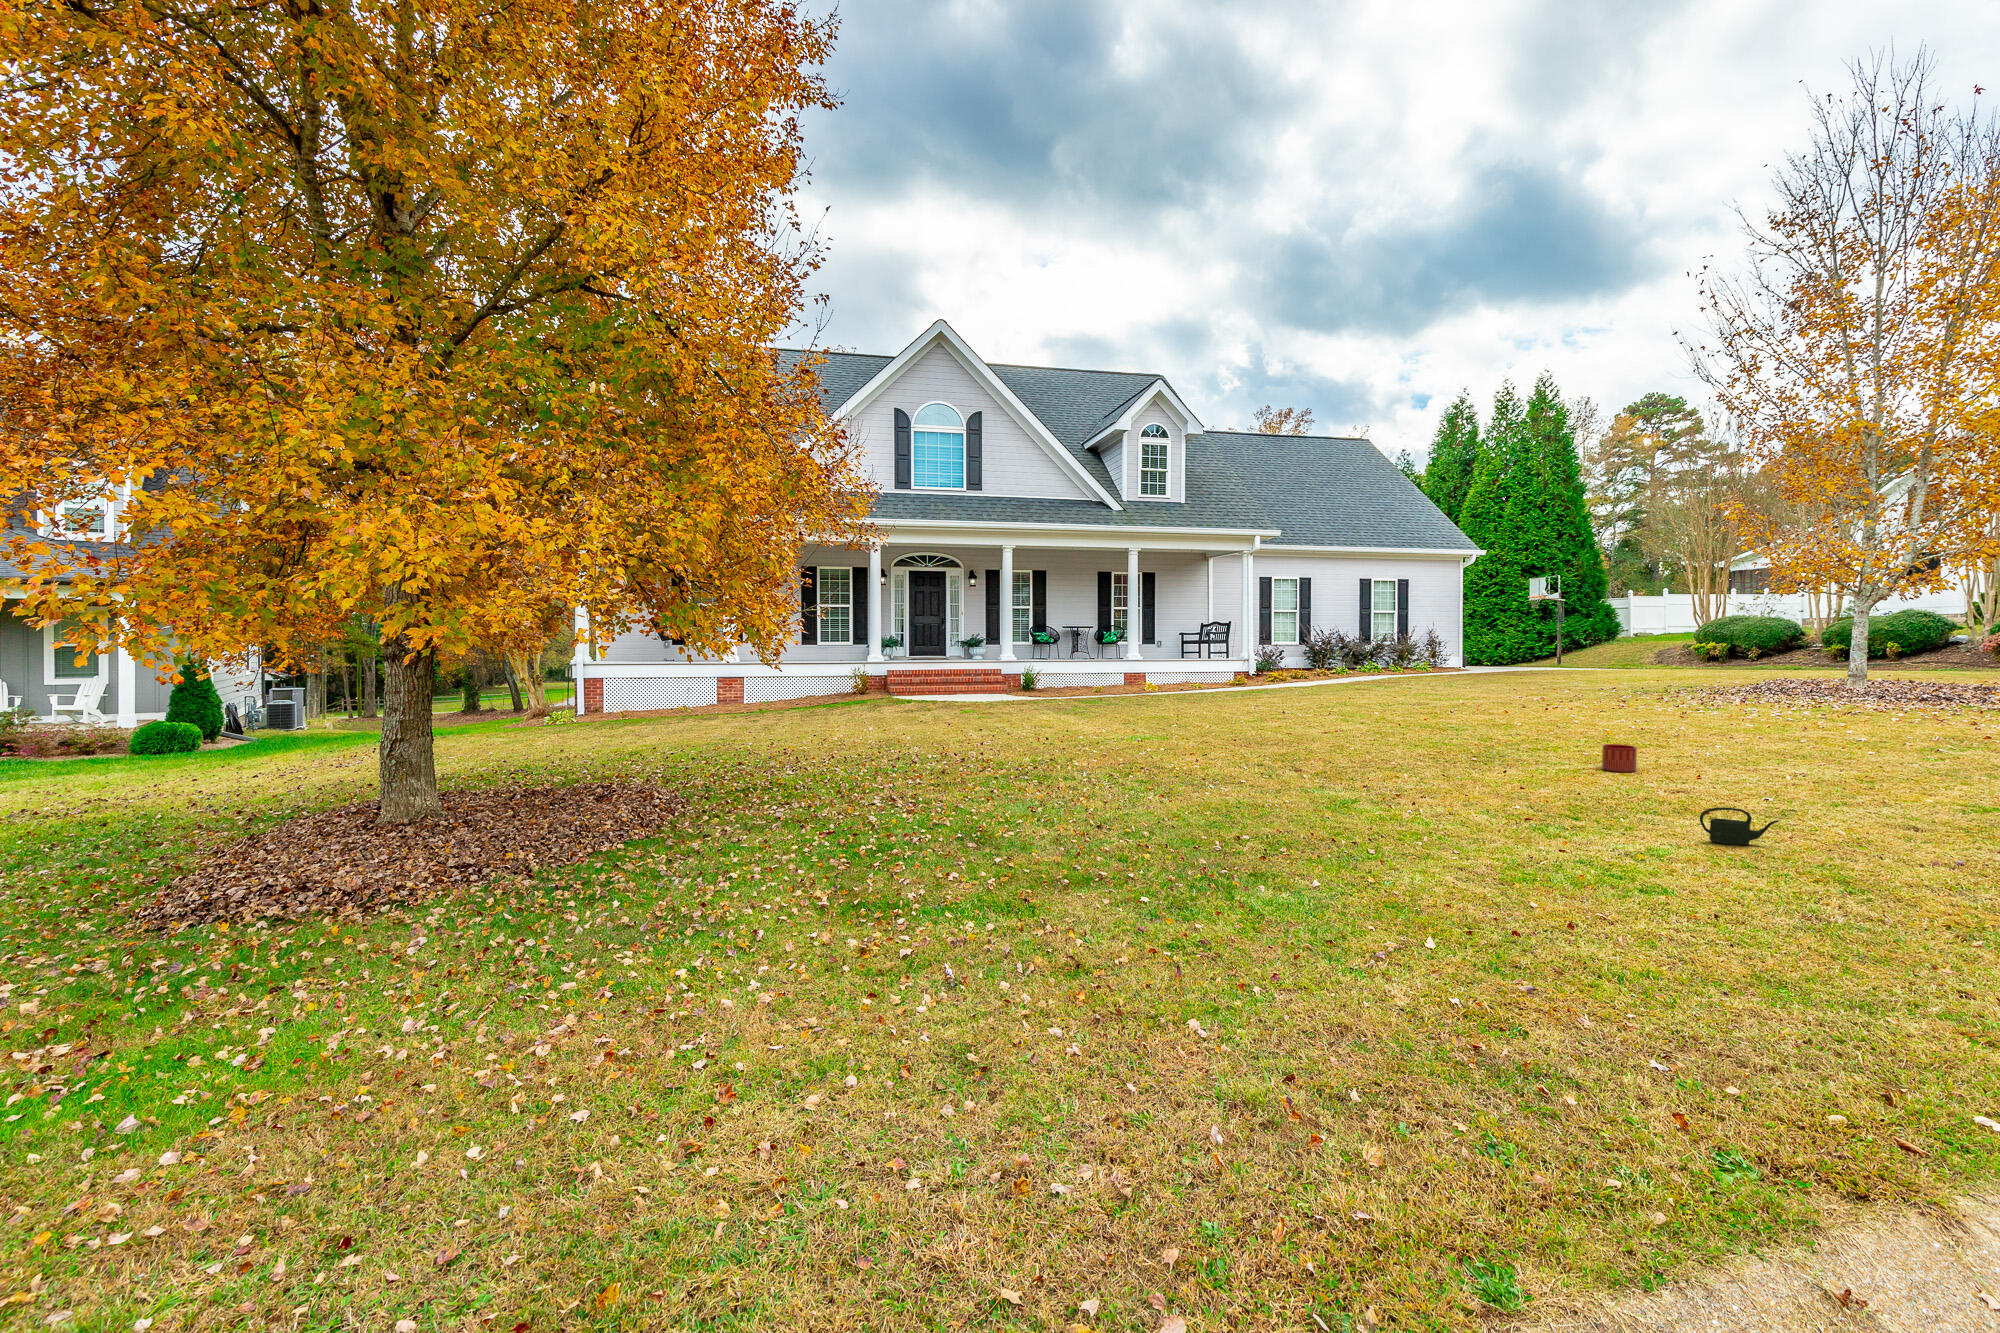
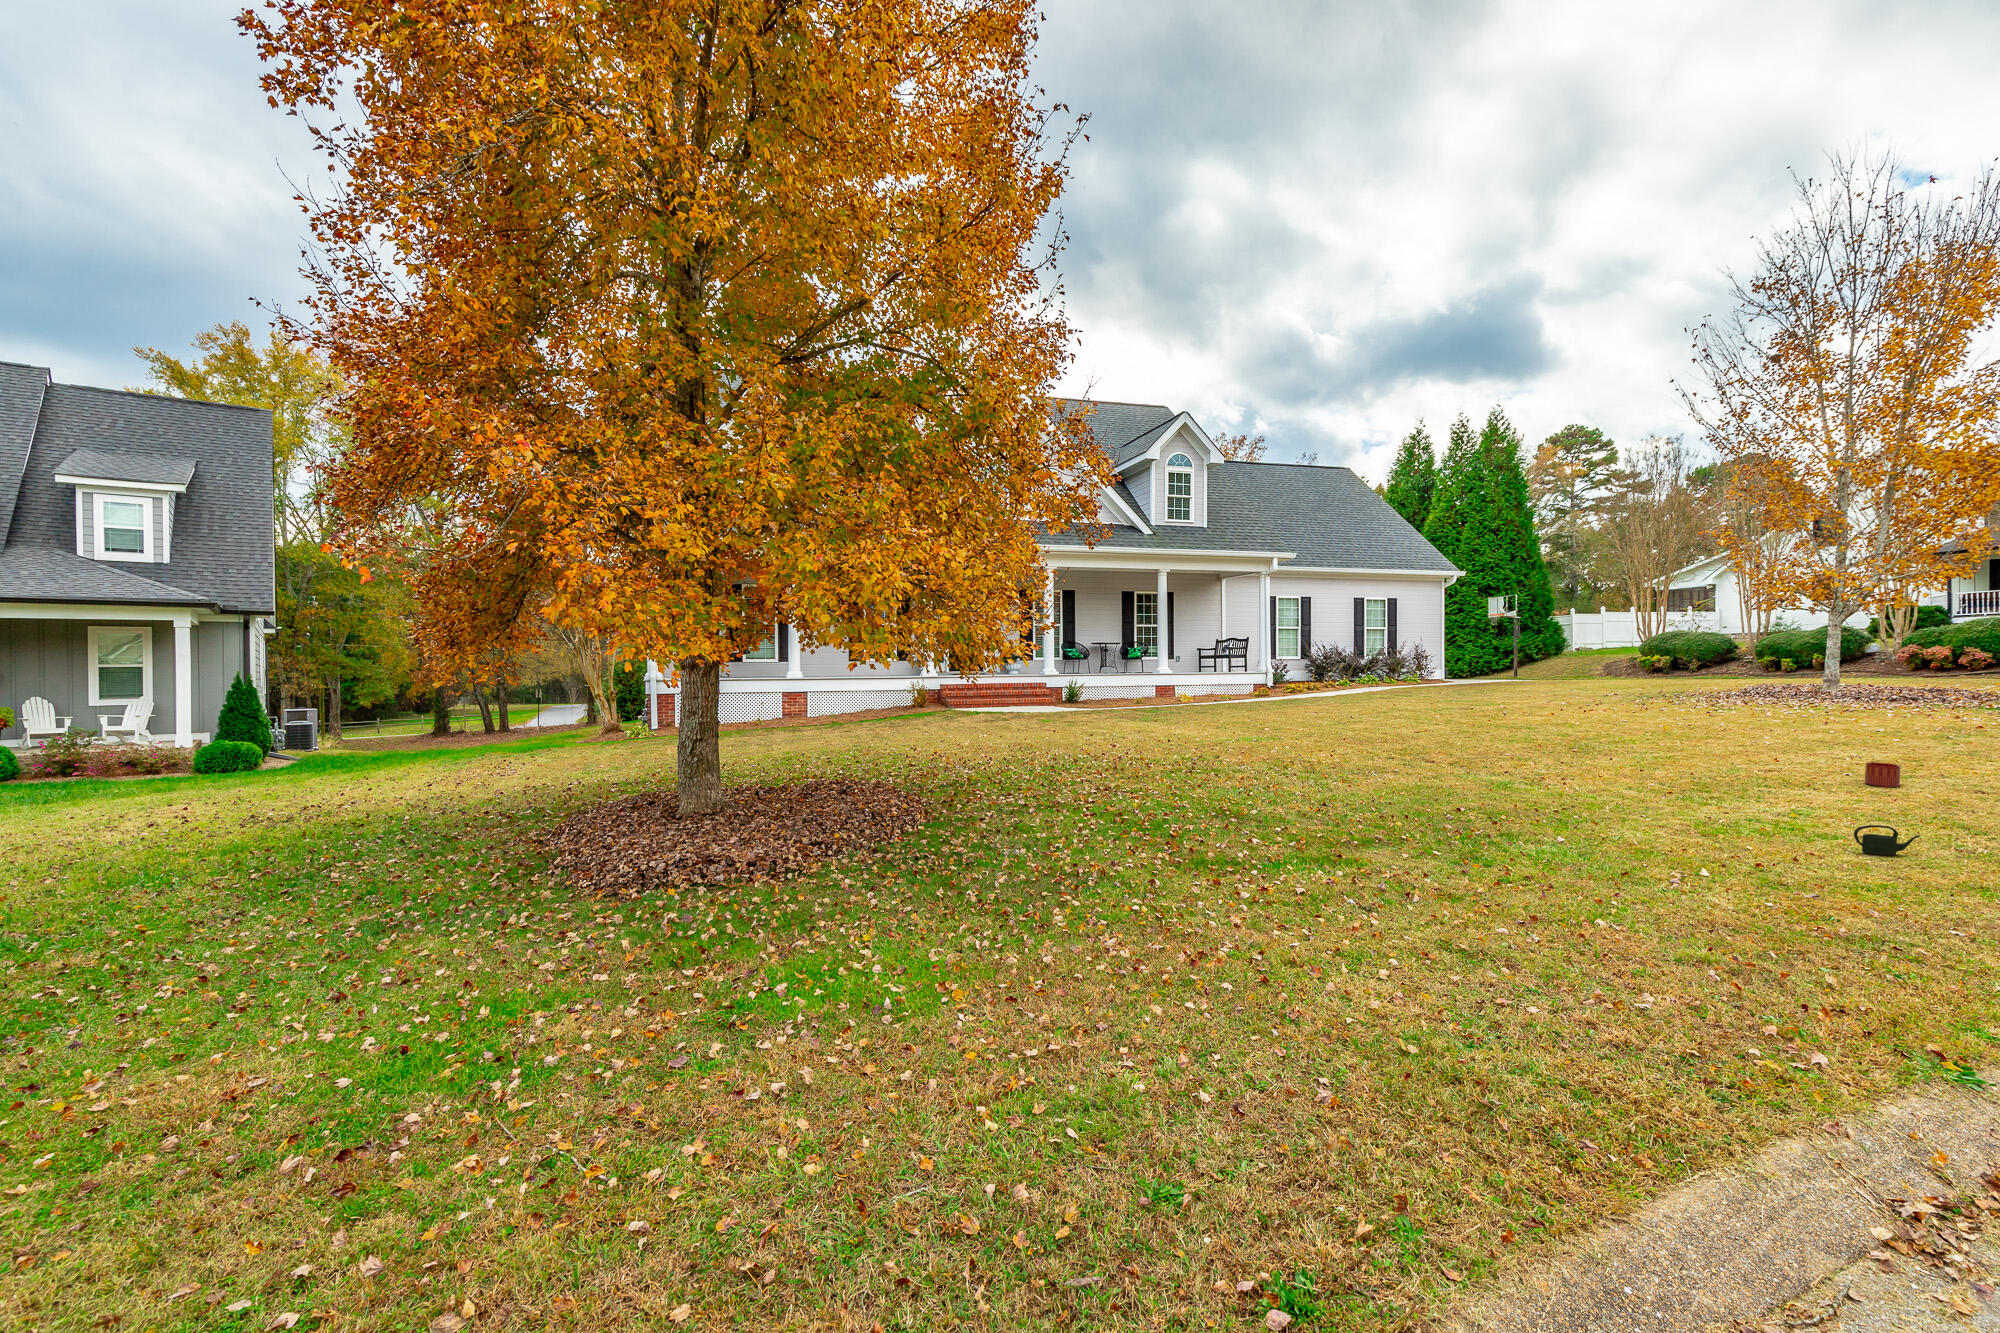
planter: present [1602,744,1637,772] -> present [1865,762,1901,787]

